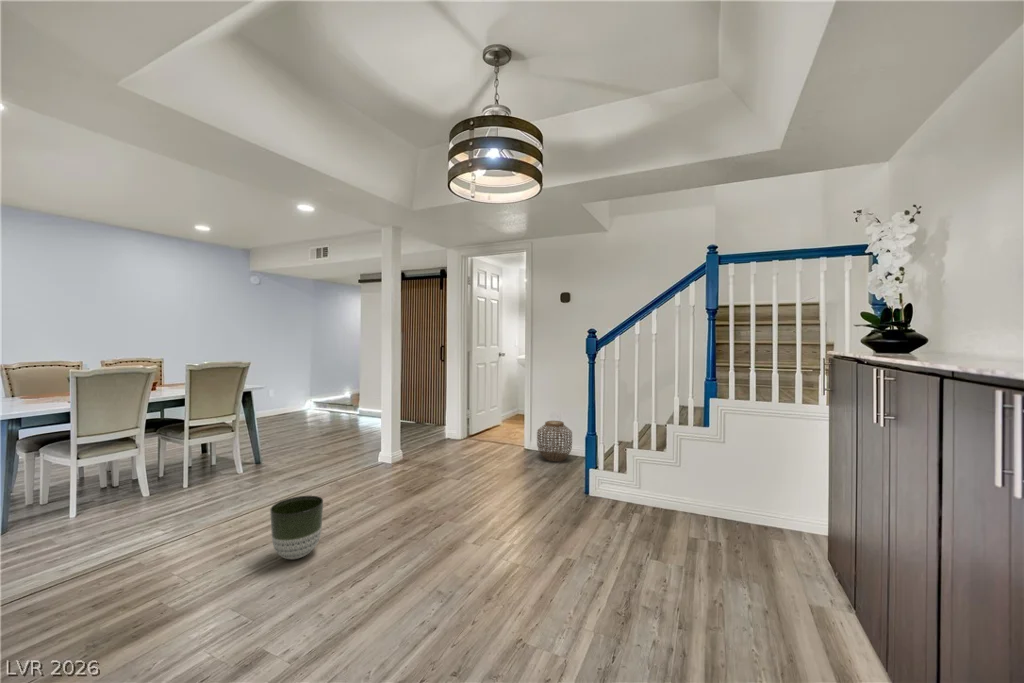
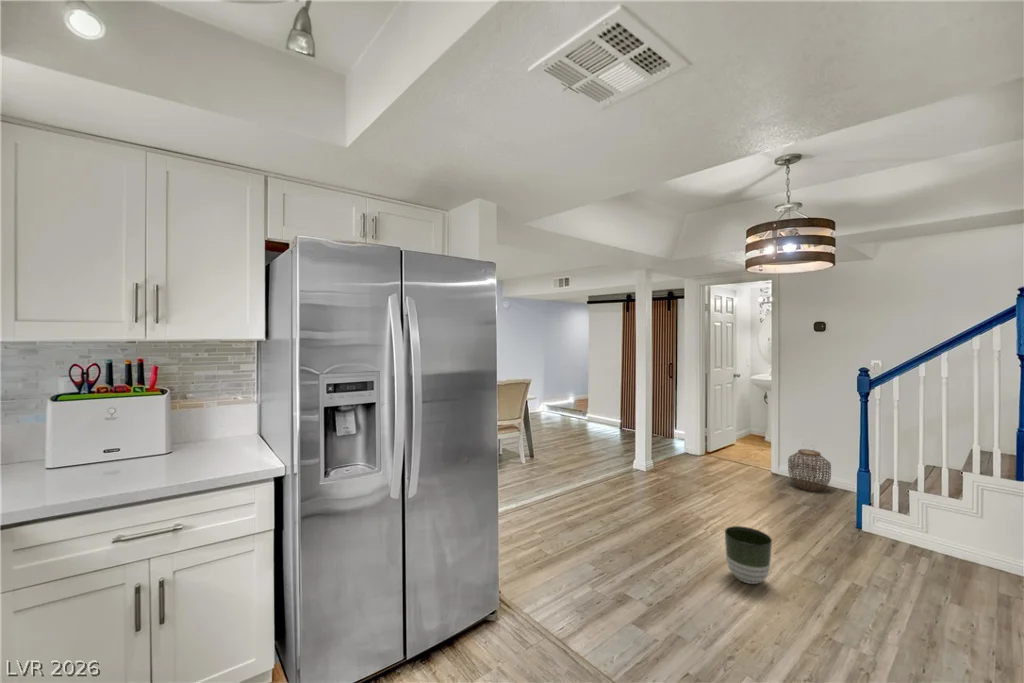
planter: present [270,496,323,560] -> present [725,526,772,584]

